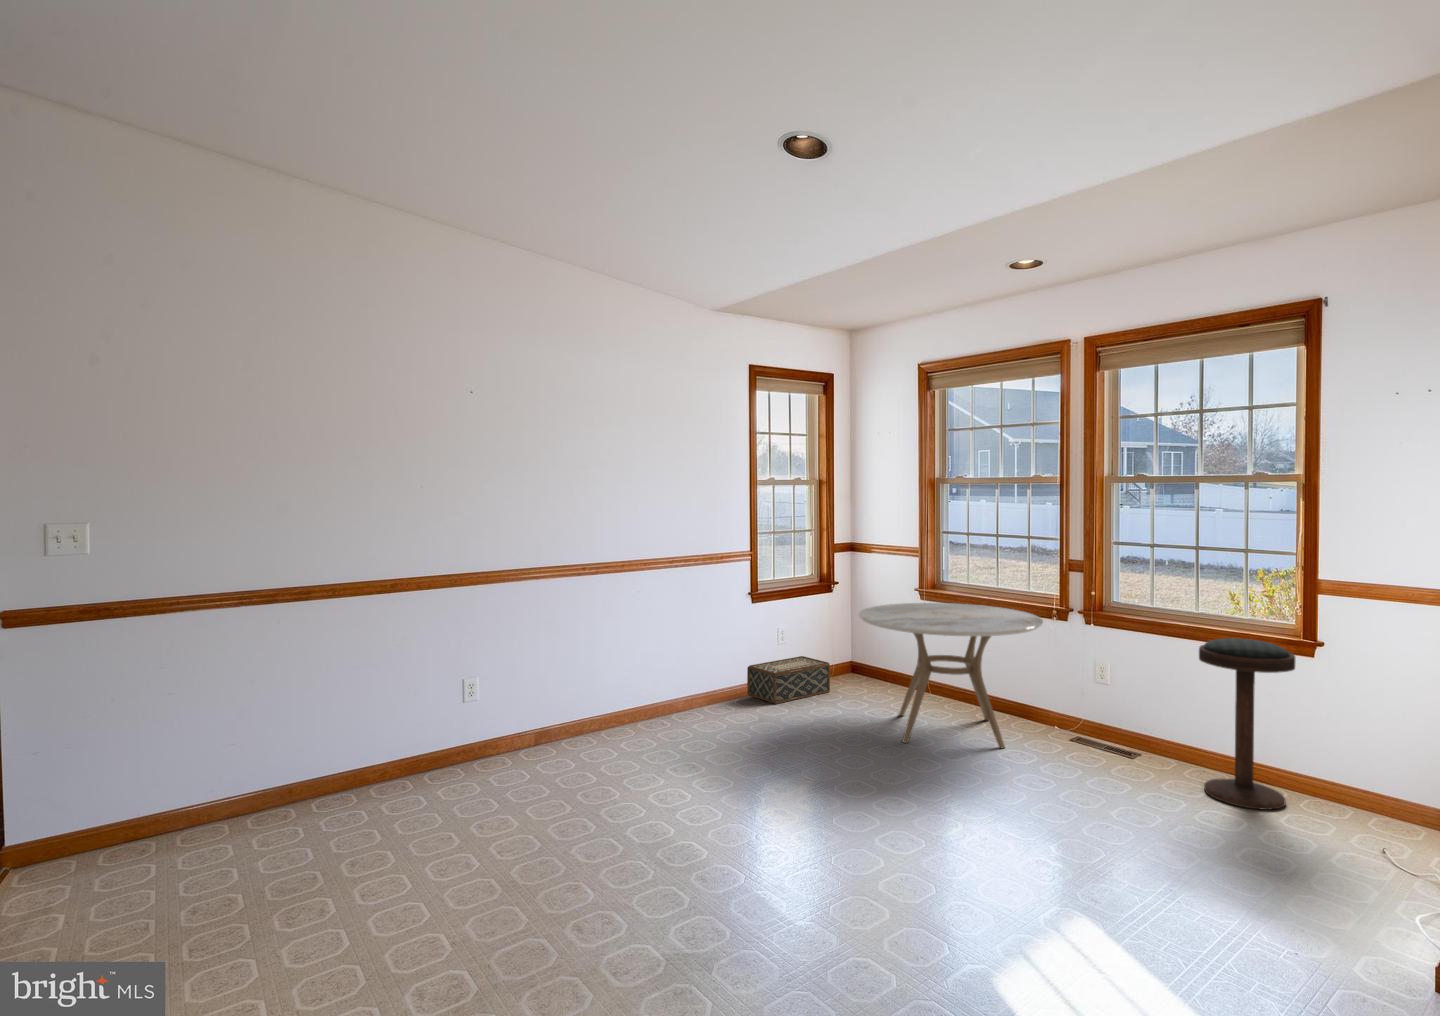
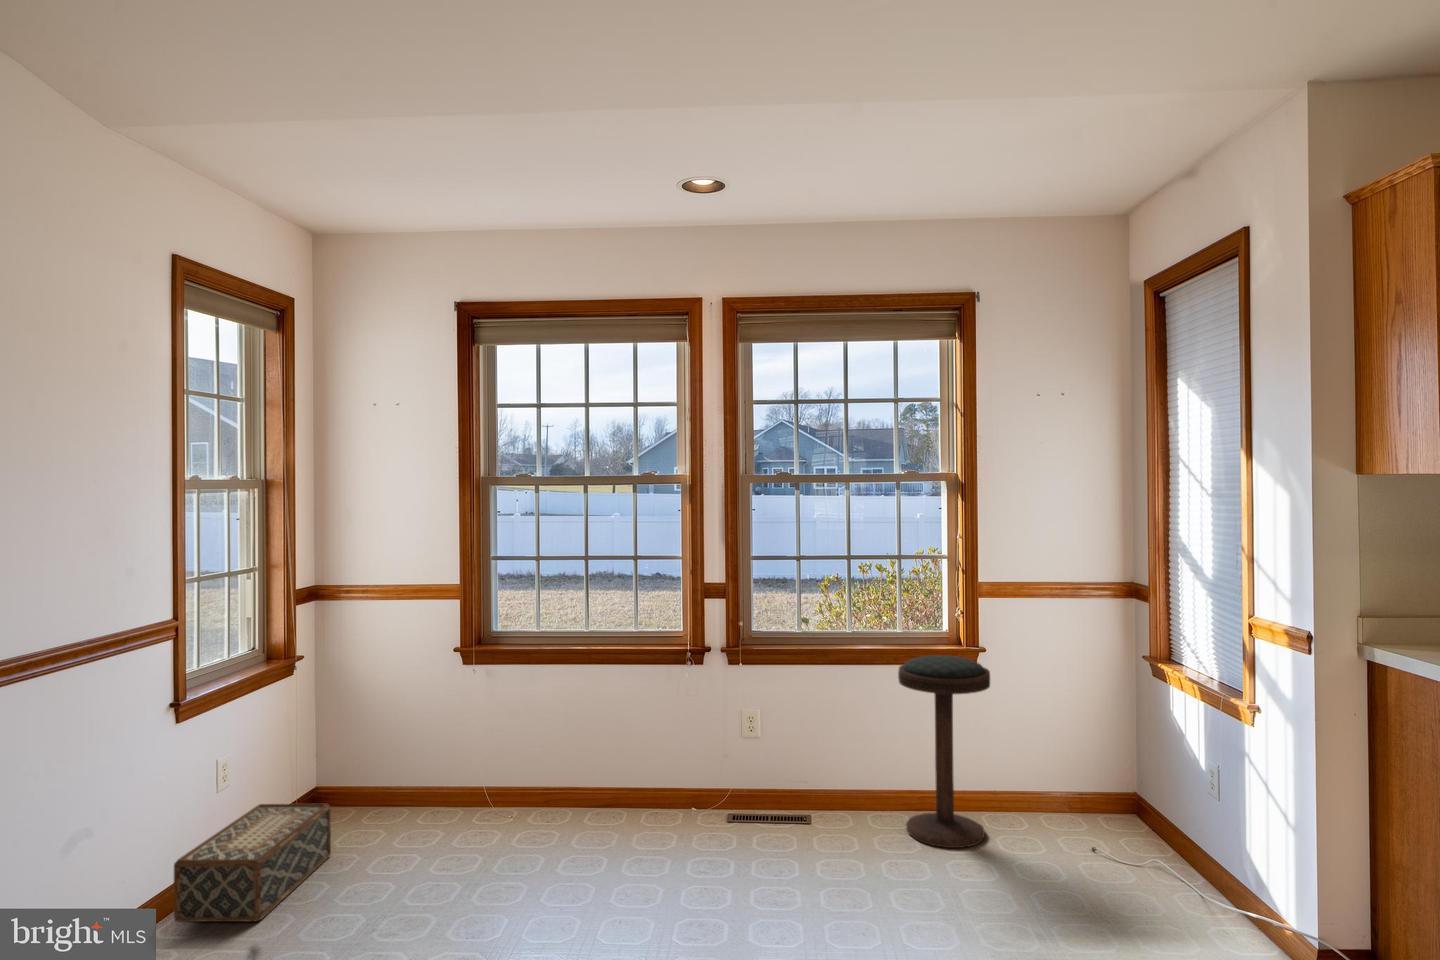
dining table: present [859,603,1043,748] -> none [448,658,723,912]

